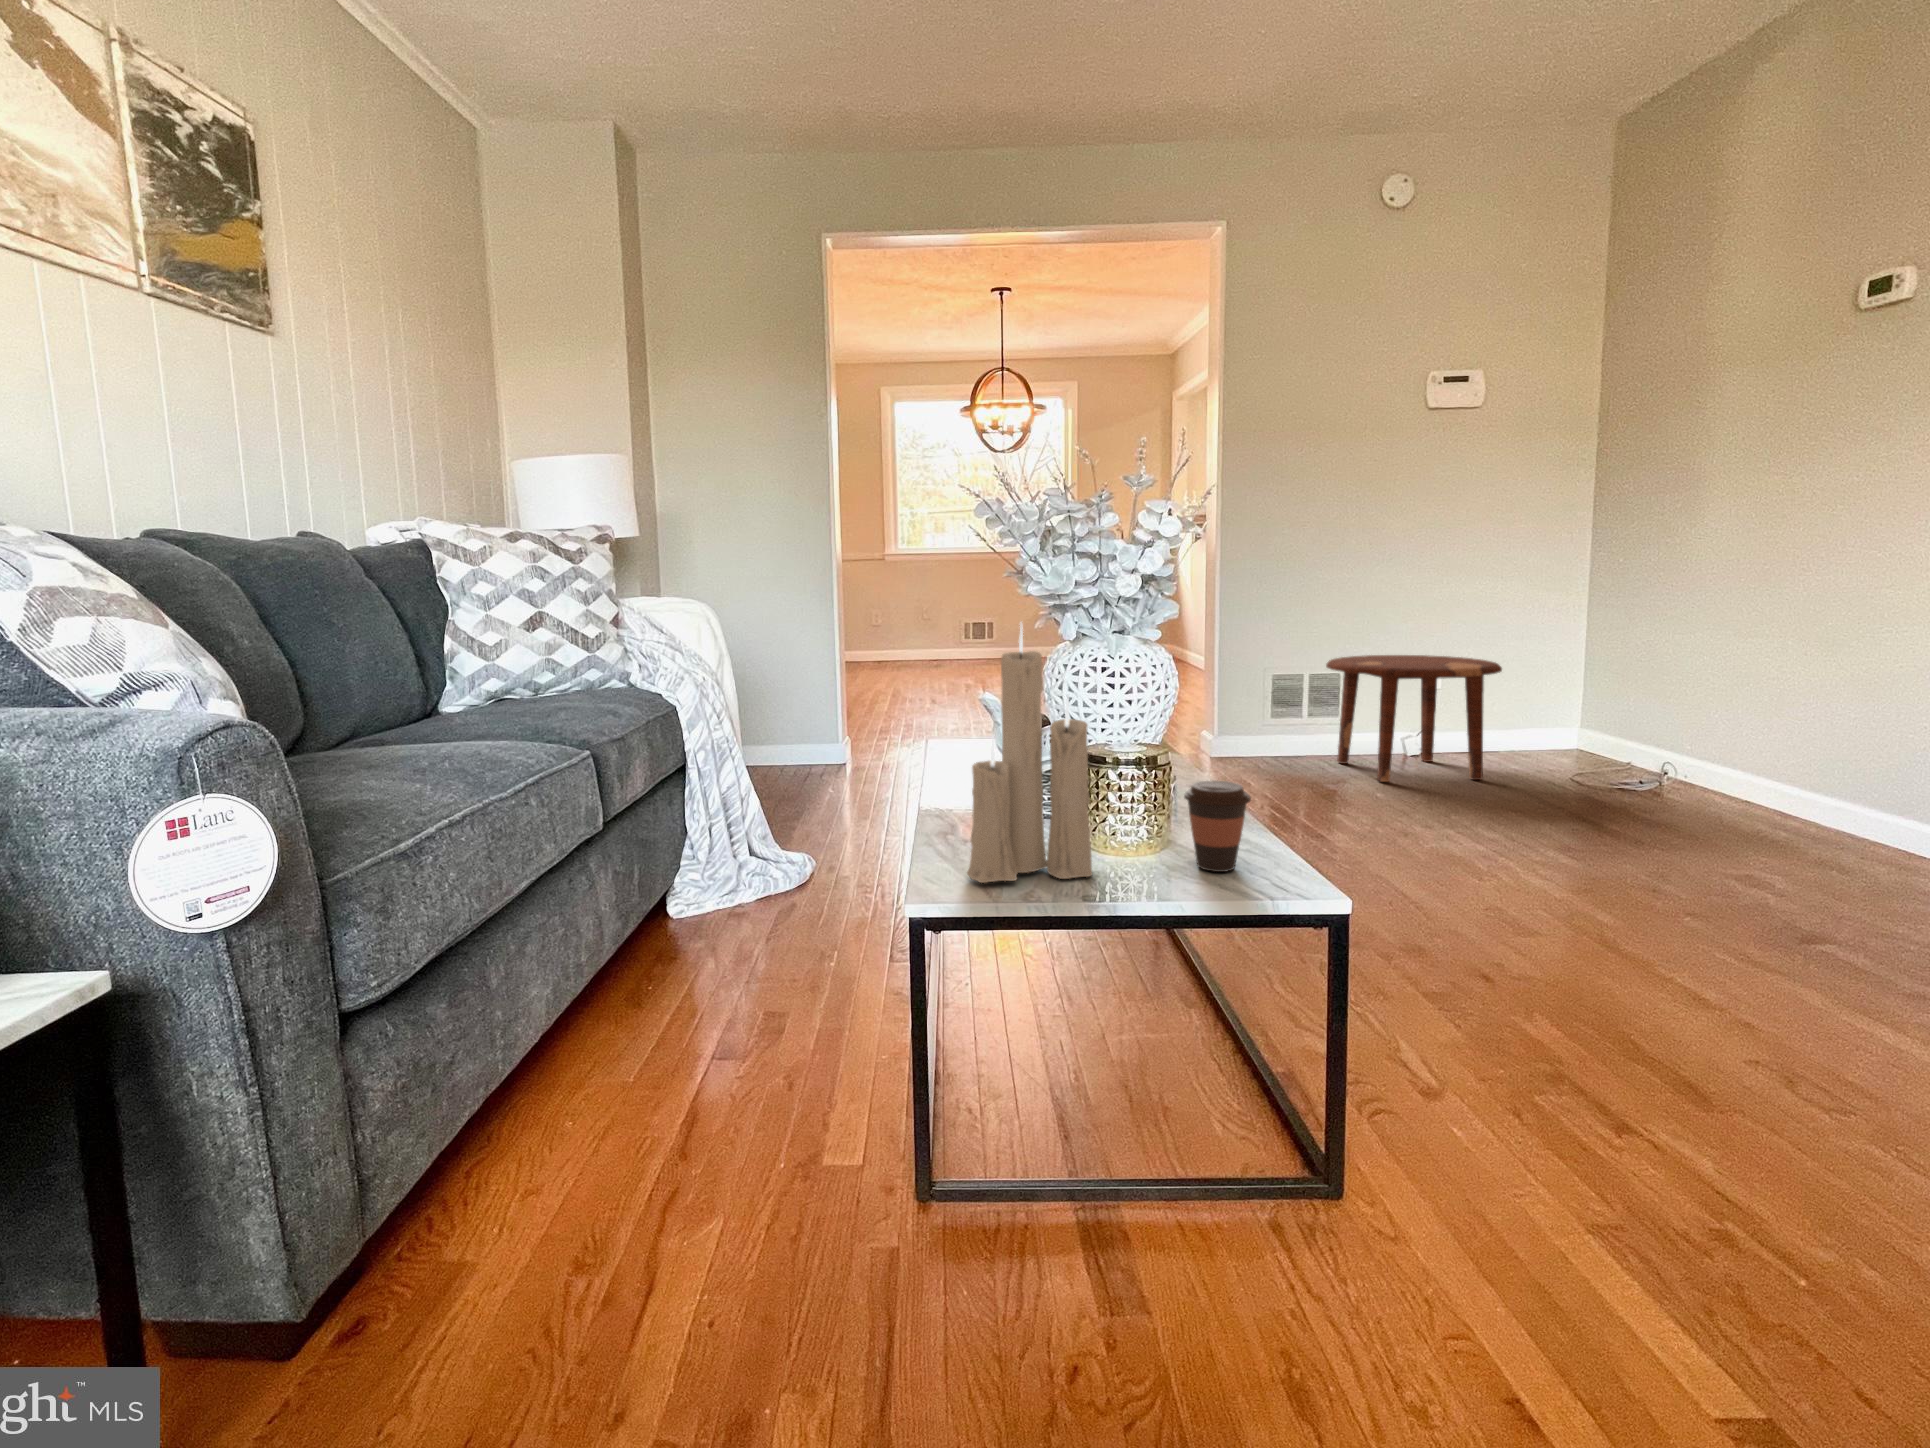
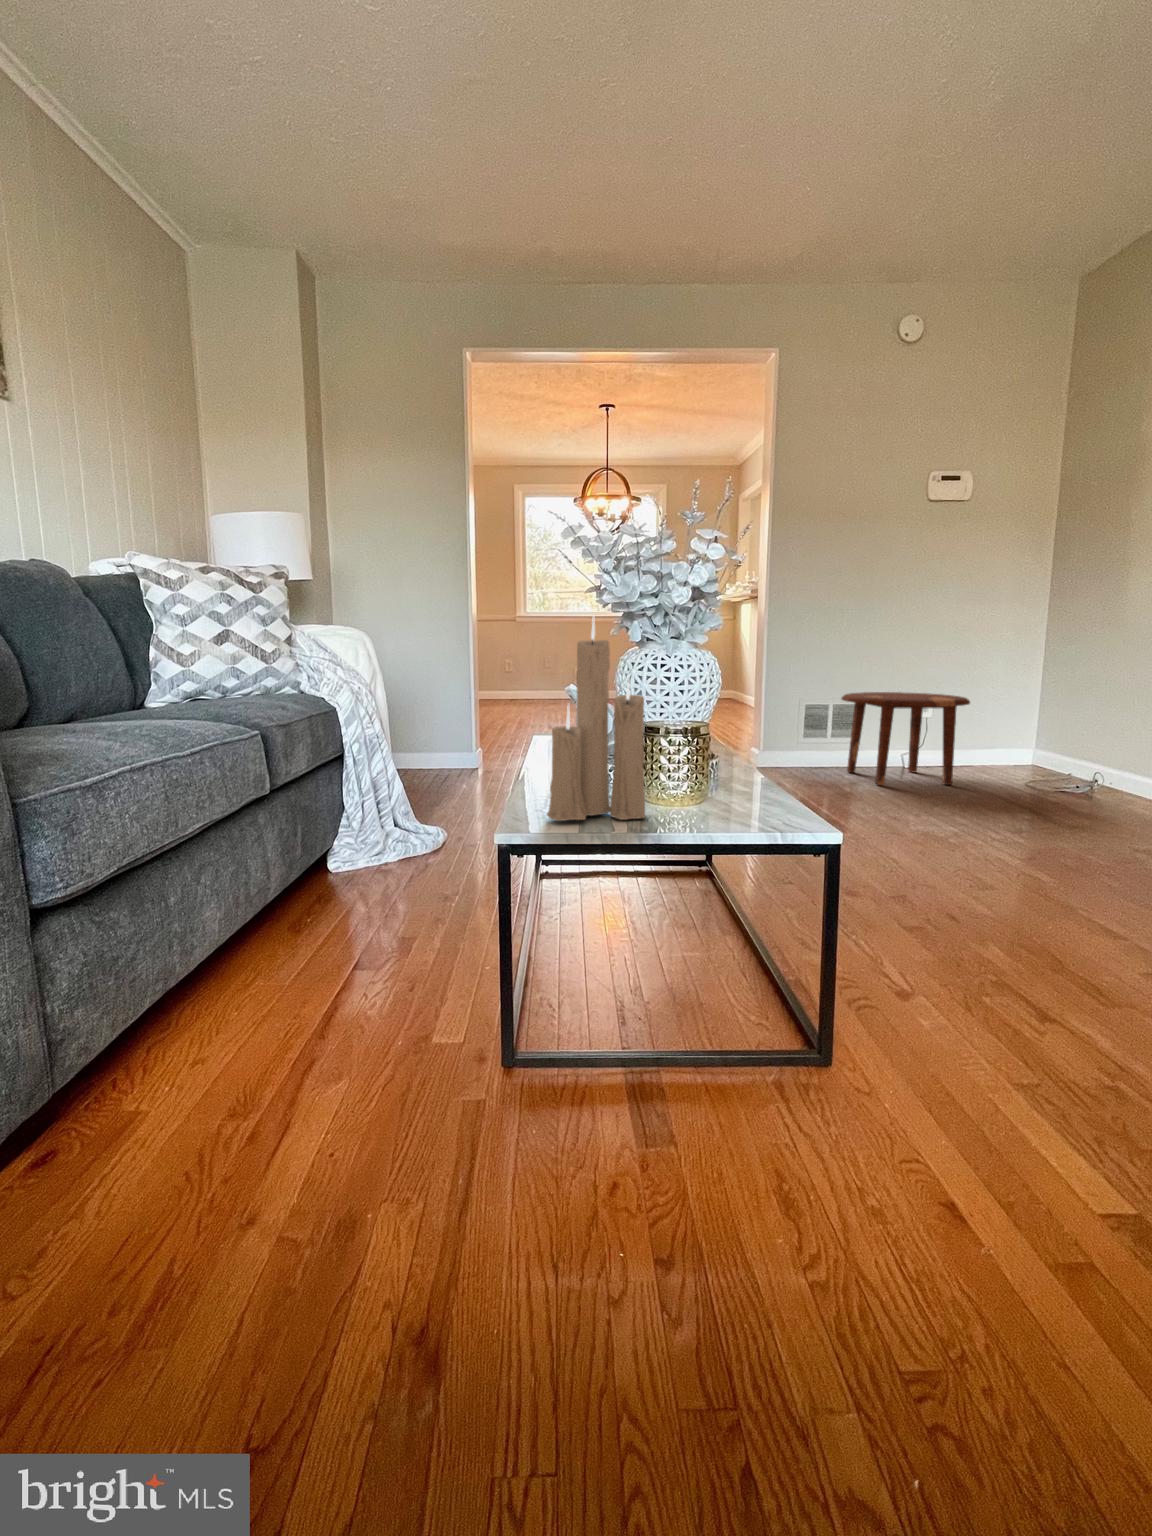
coffee cup: present [1184,780,1251,872] -> none [718,747,770,816]

